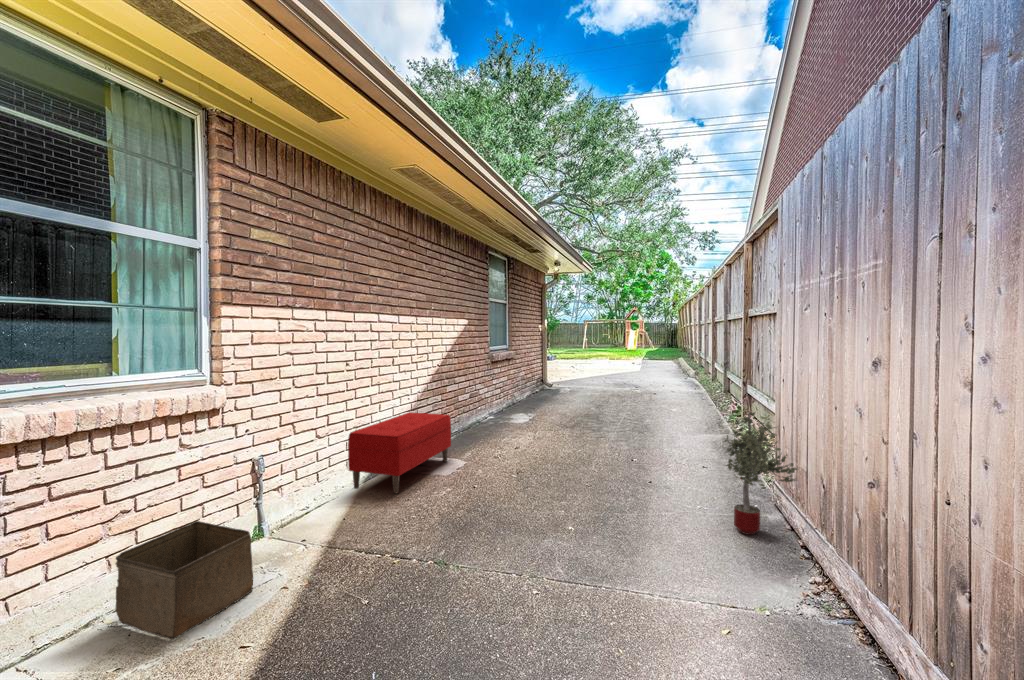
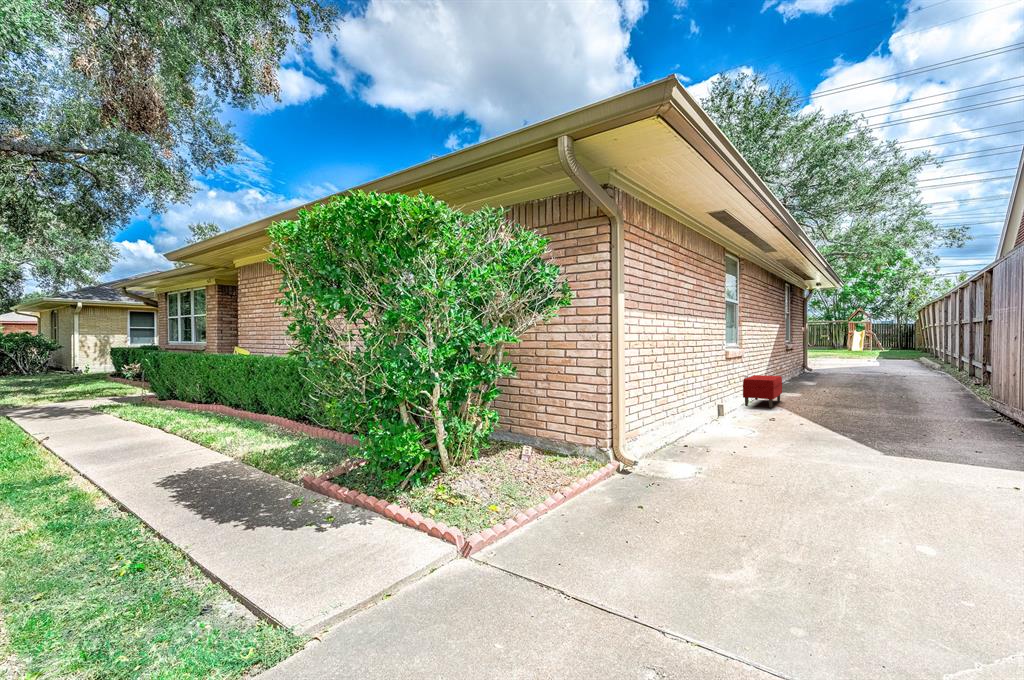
potted tree: present [725,412,798,535] -> none [961,366,1005,423]
storage bin: present [115,521,253,640] -> none [721,398,757,426]

